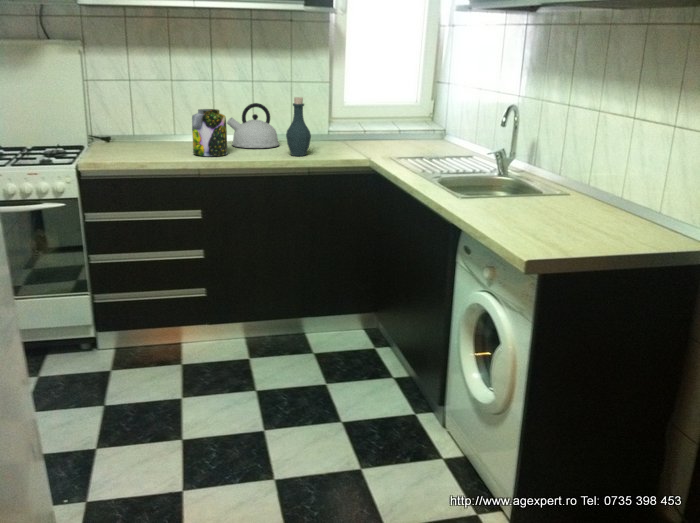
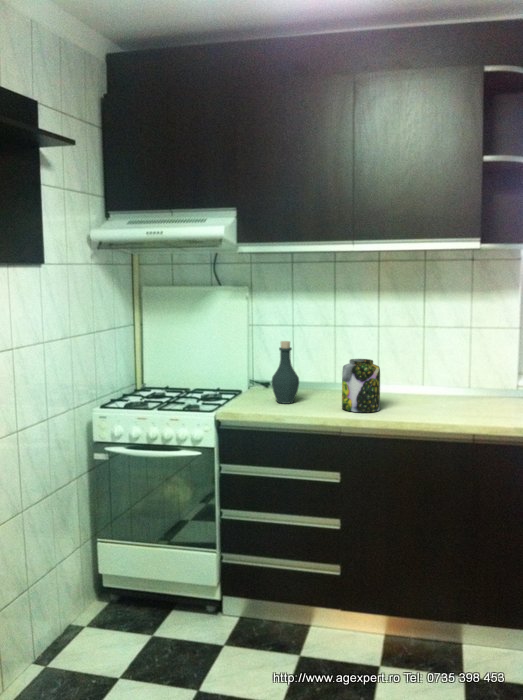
bottle: present [286,97,311,156] -> present [272,341,299,404]
kettle: present [227,103,279,148] -> none [388,352,449,404]

